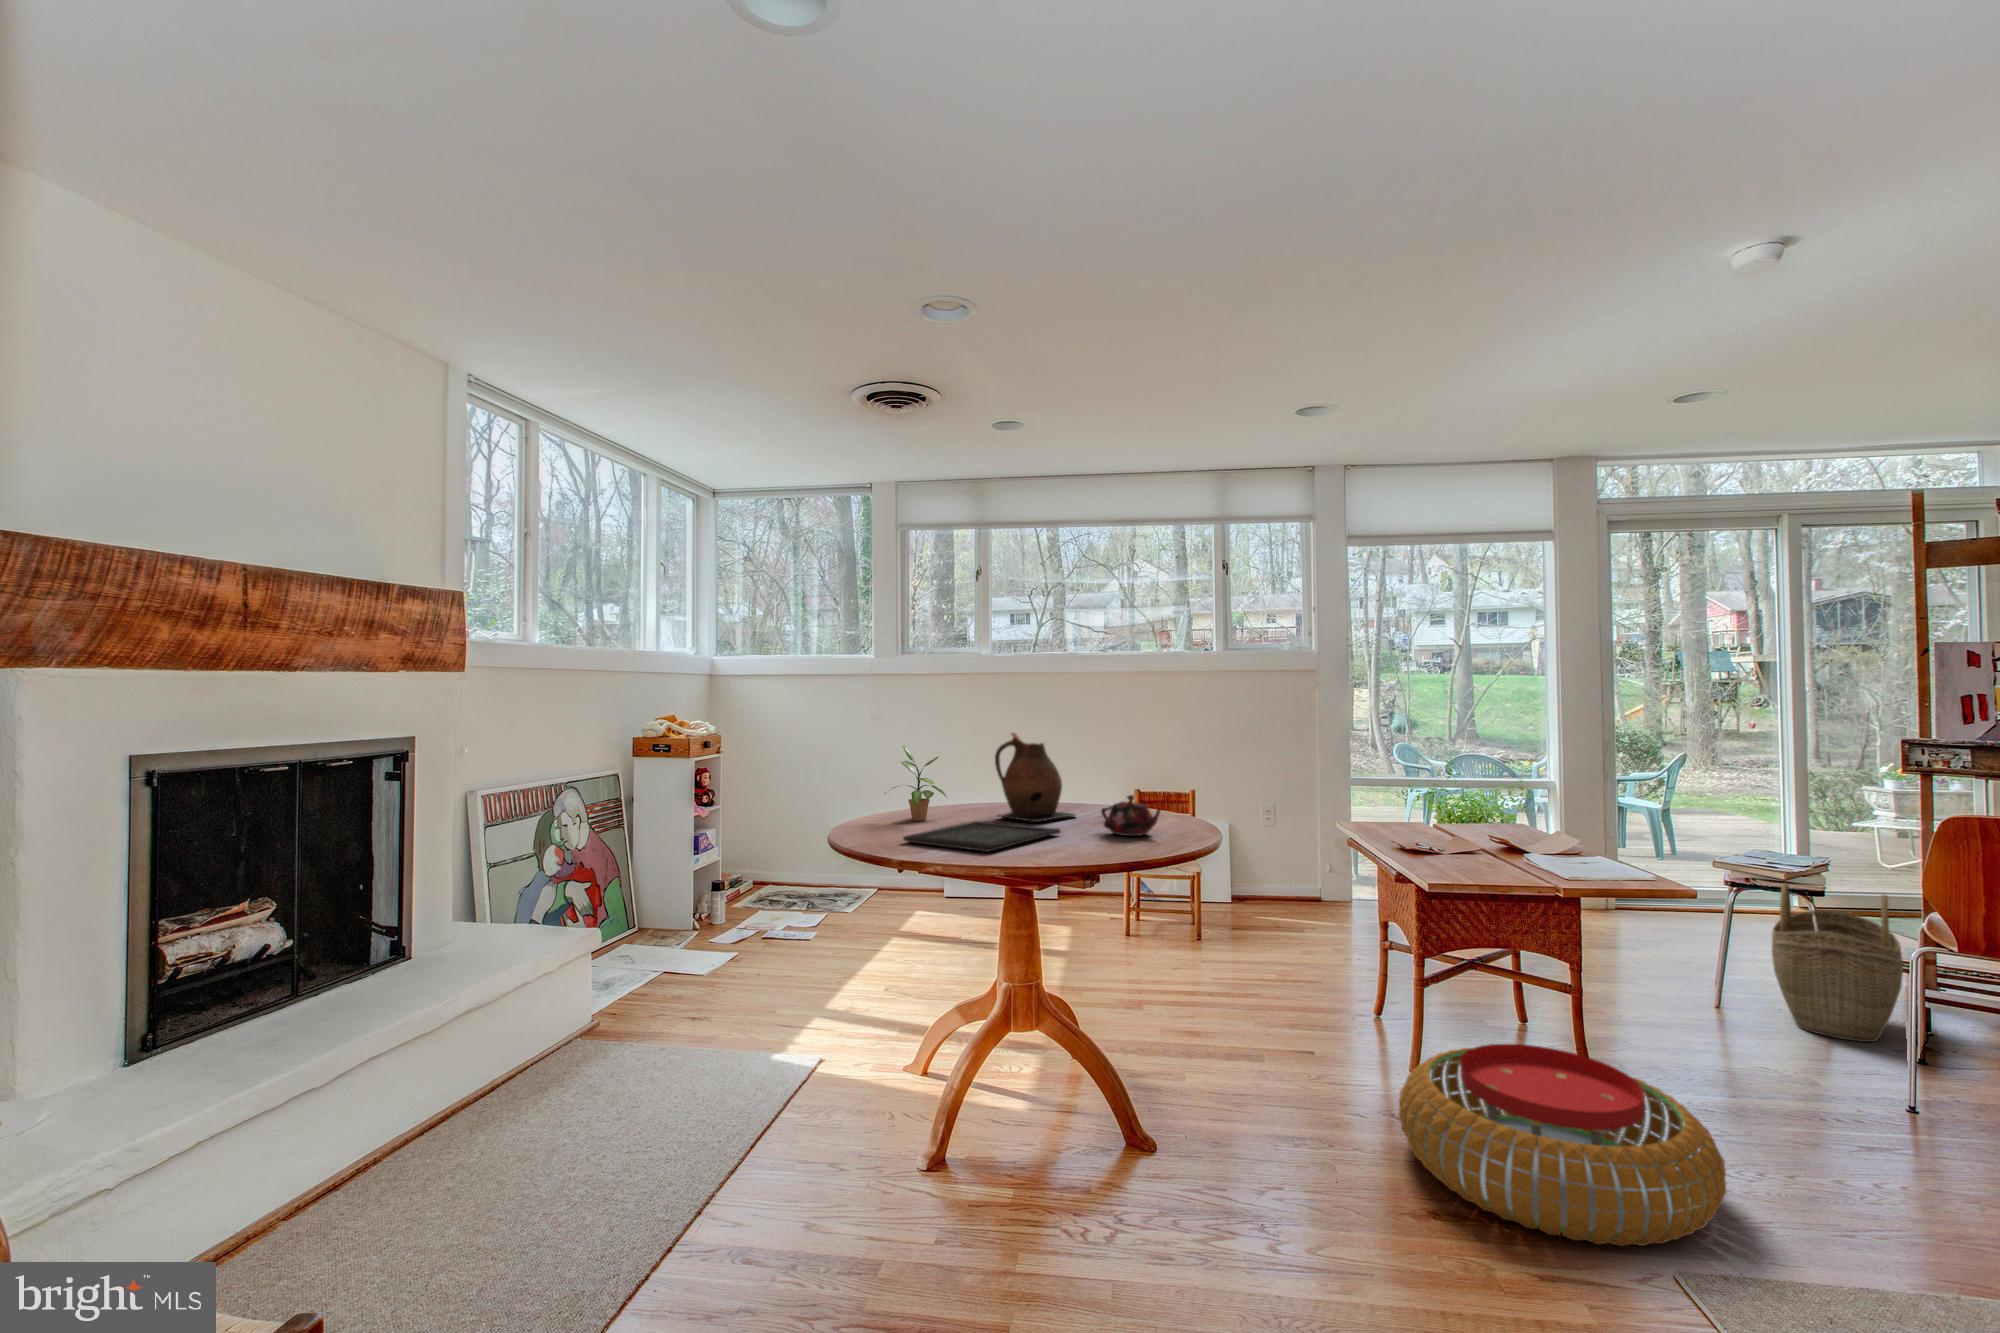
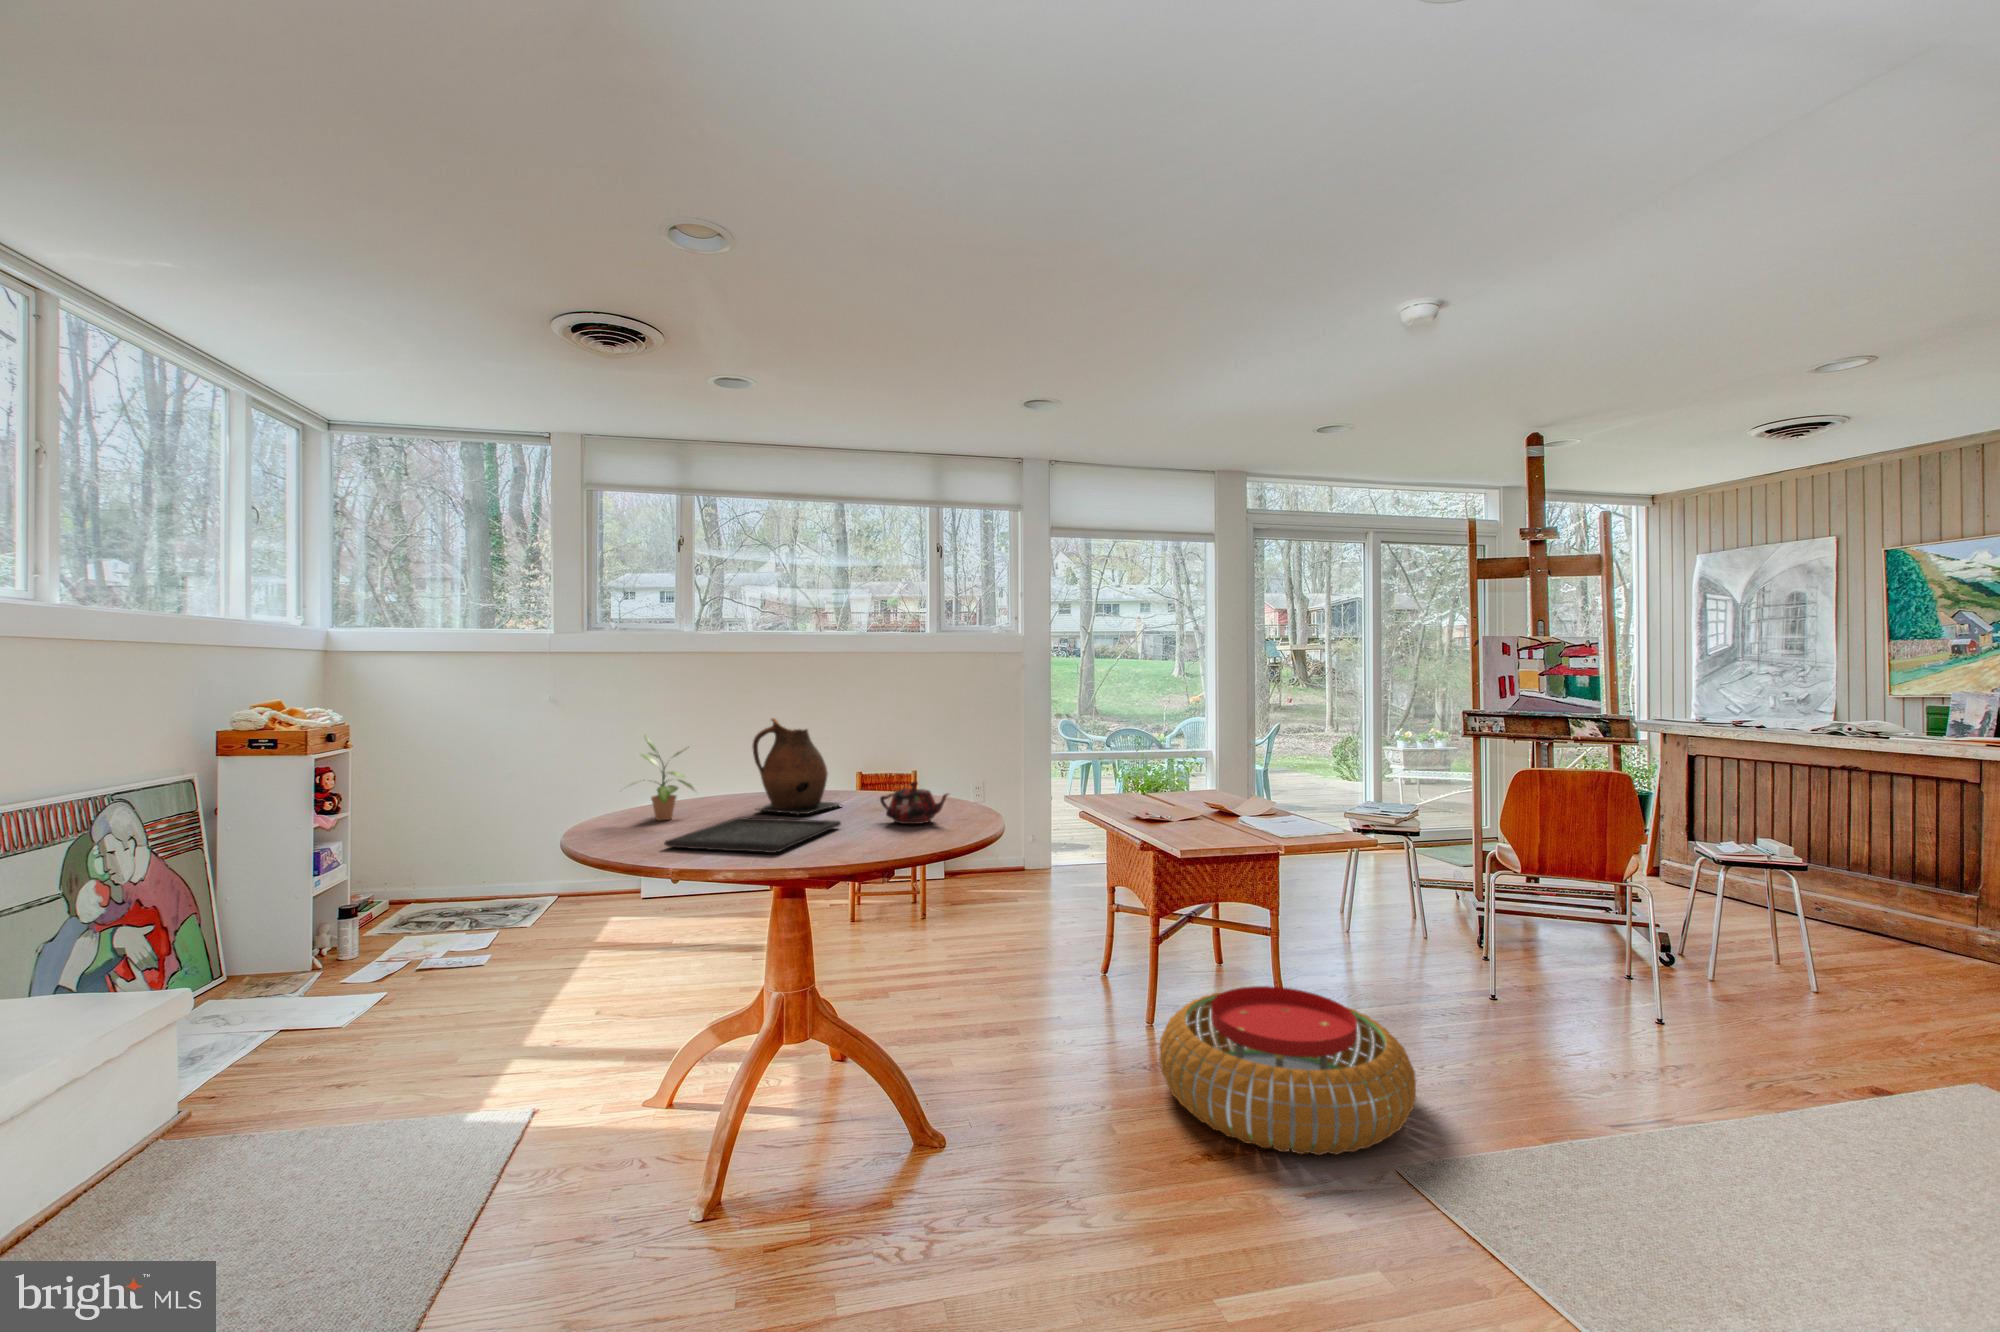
woven basket: present [1772,884,1903,1042] -> none [1382,827,1466,947]

